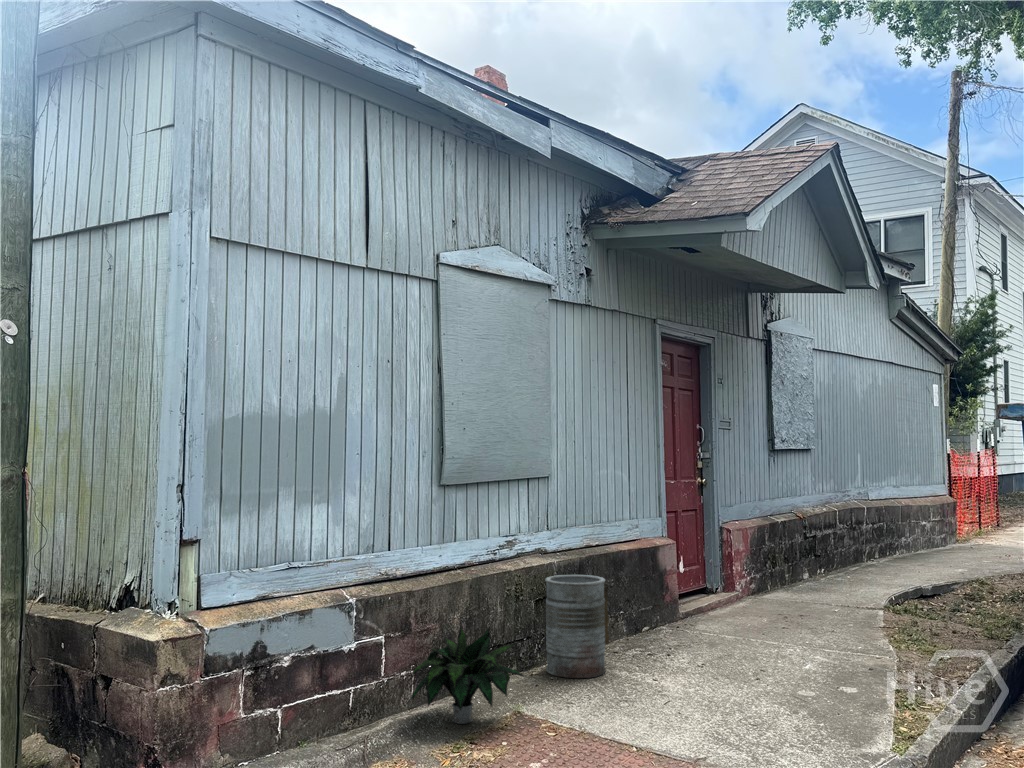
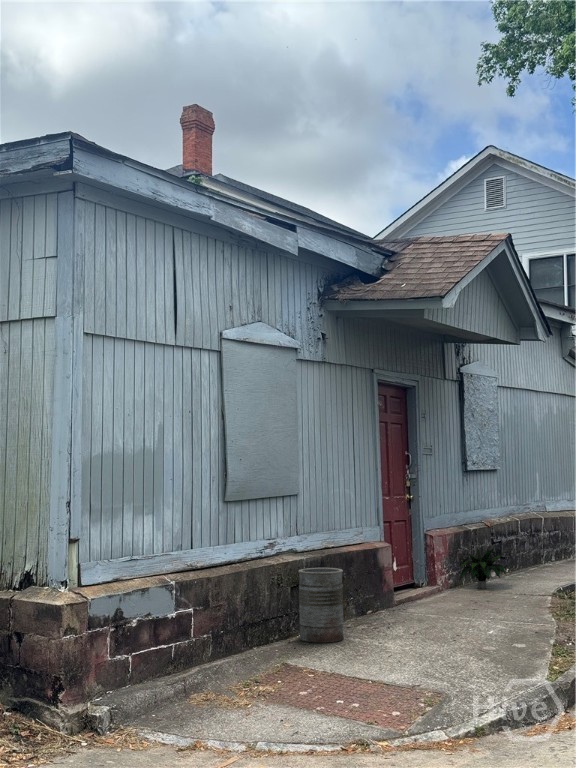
potted plant: present [408,626,524,724] -> present [459,549,506,589]

